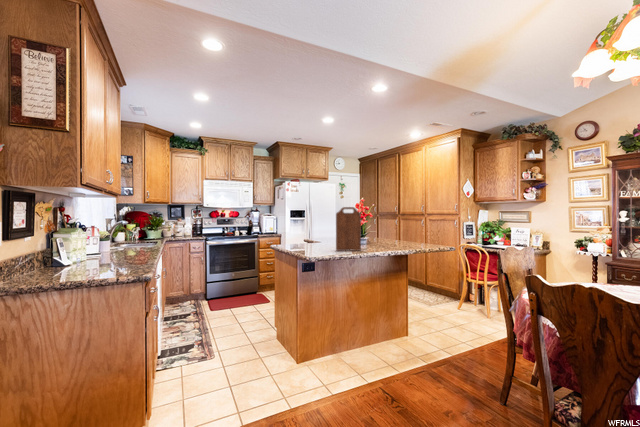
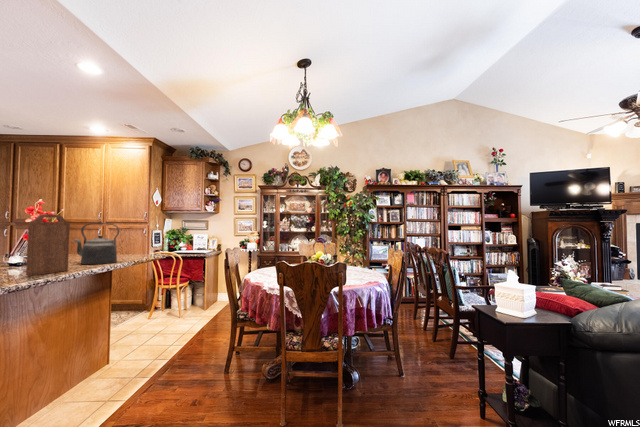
kettle: none [375,214,403,248] -> present [74,223,119,265]

